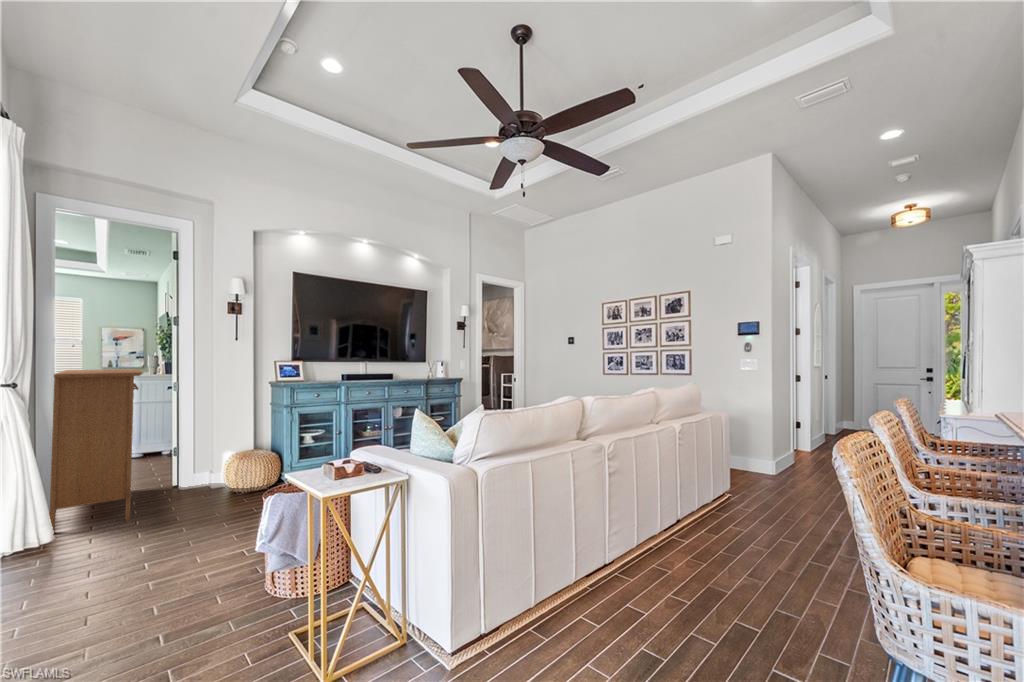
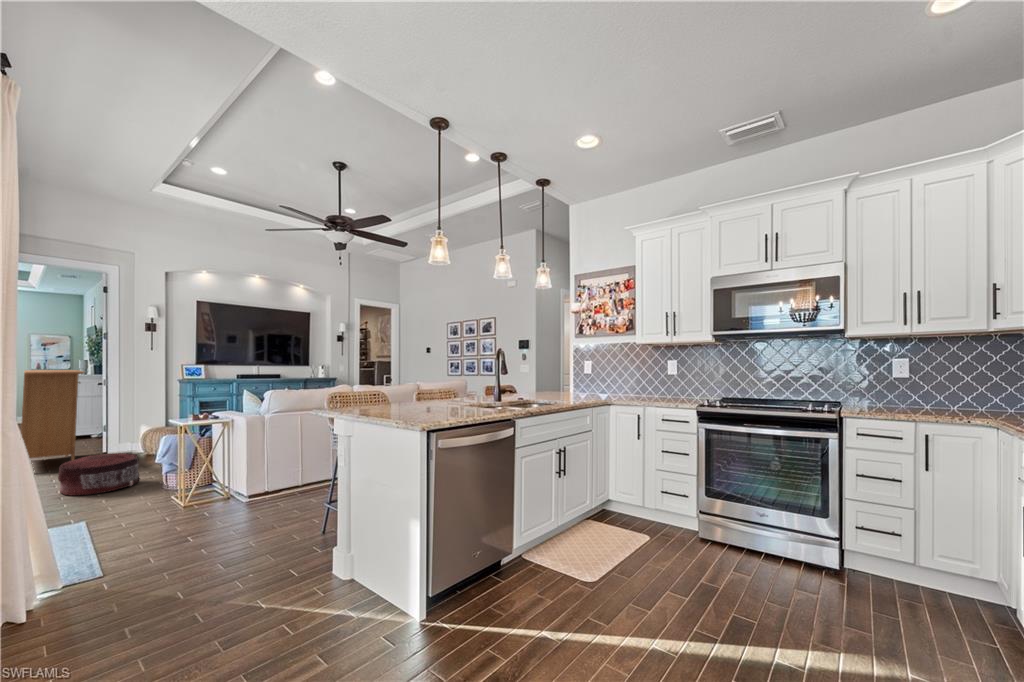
pouf: none [85,511,228,609] -> present [58,453,140,496]

